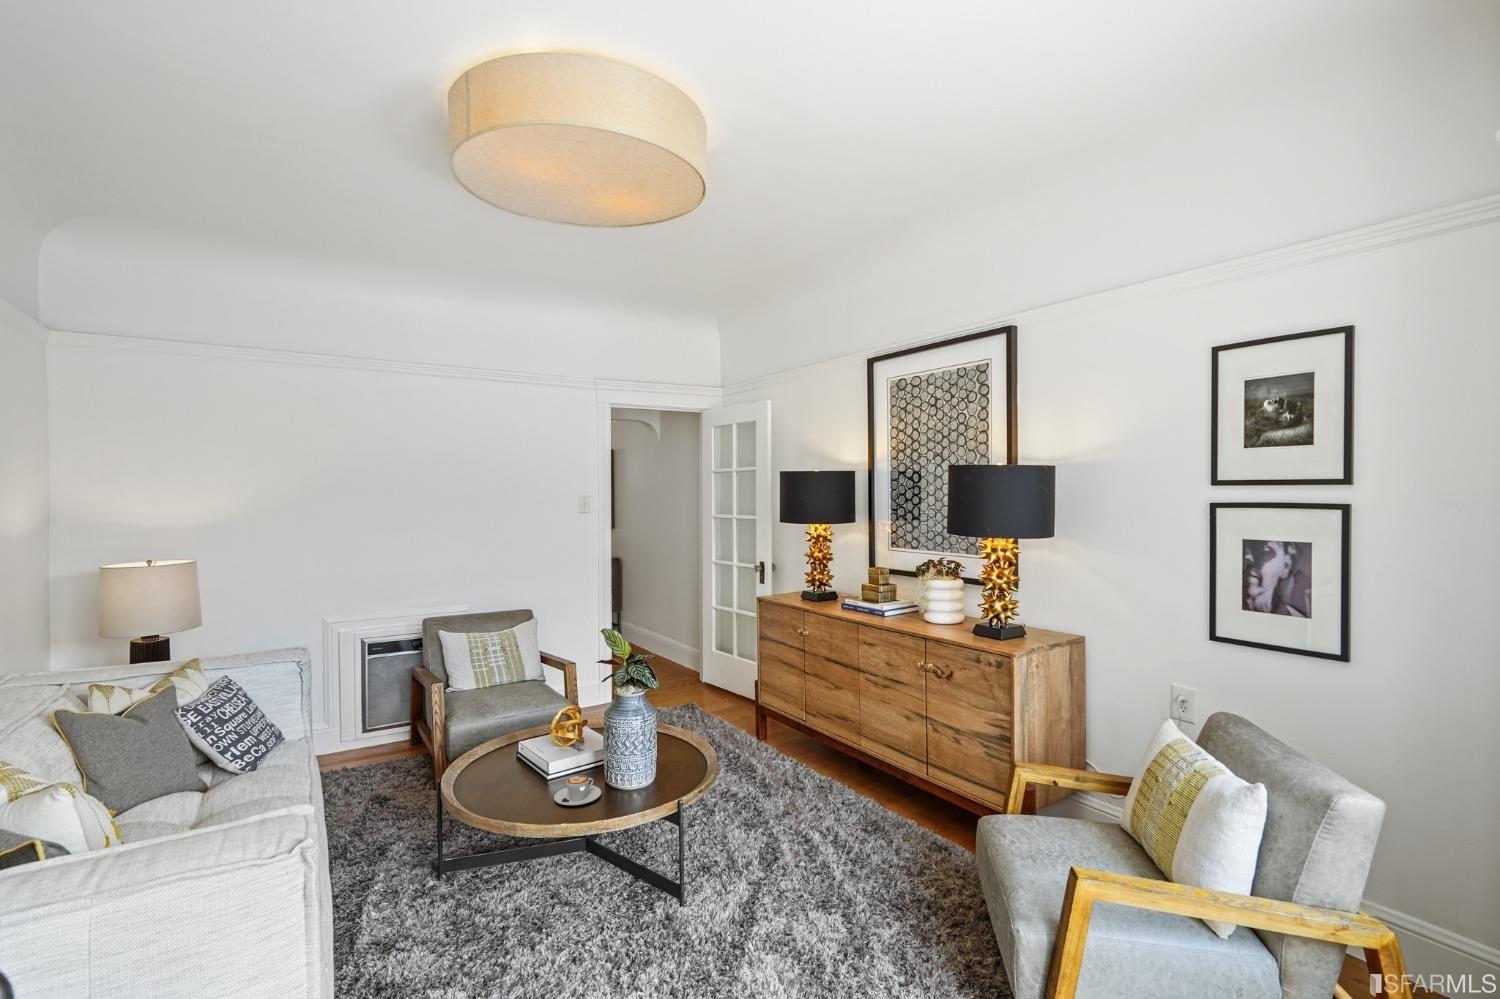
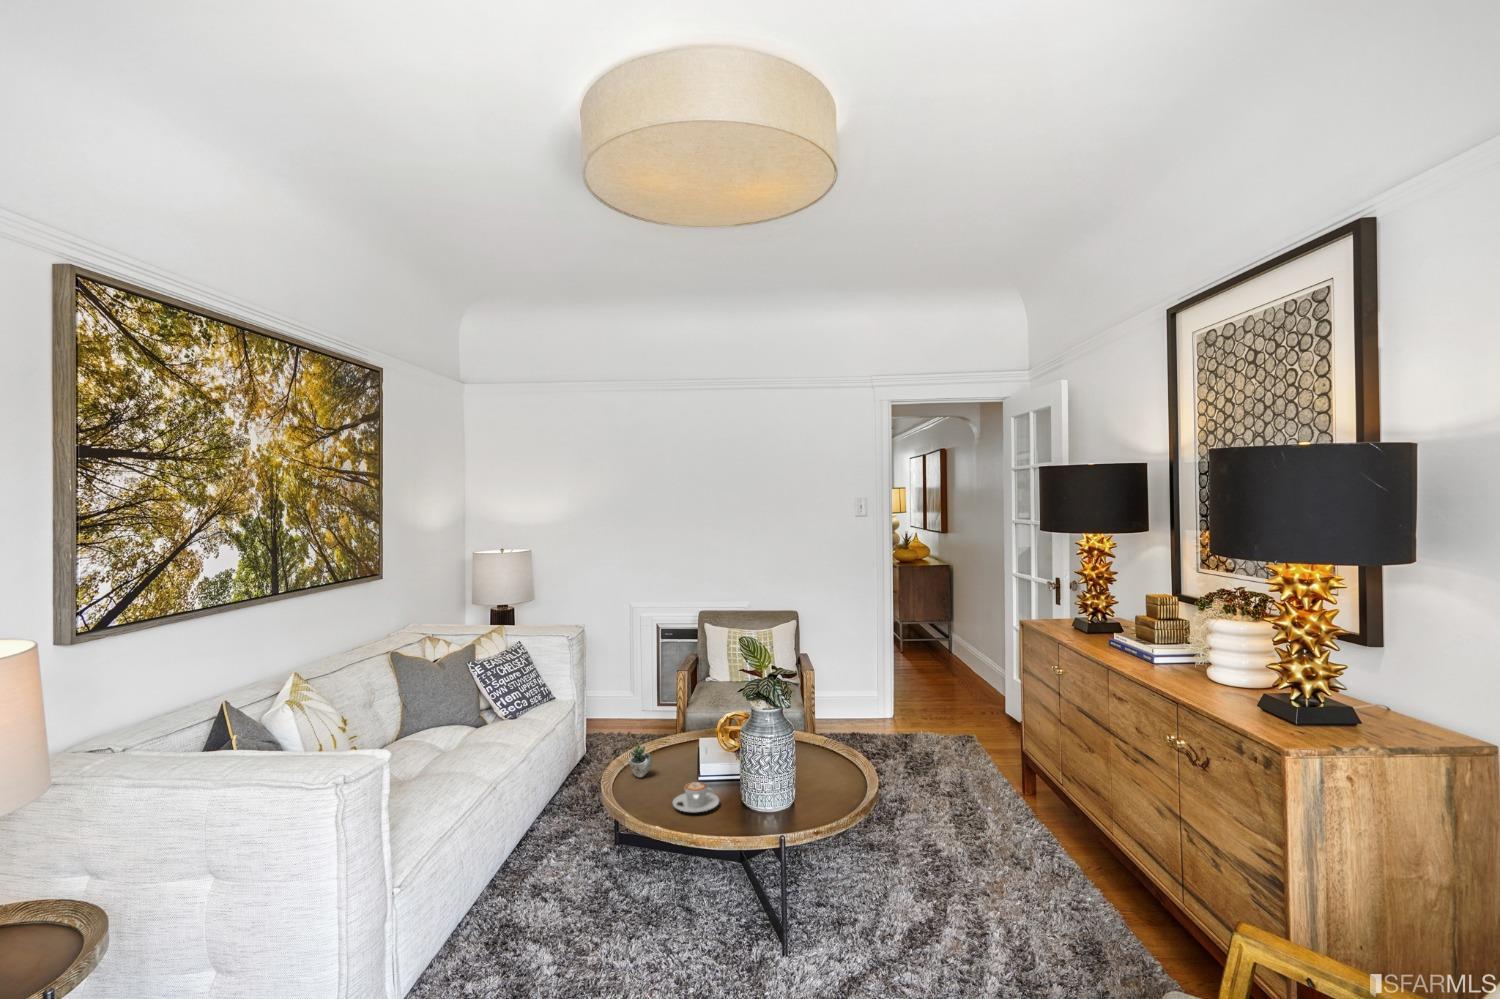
succulent plant: none [476,748,527,791] -> present [628,743,670,778]

